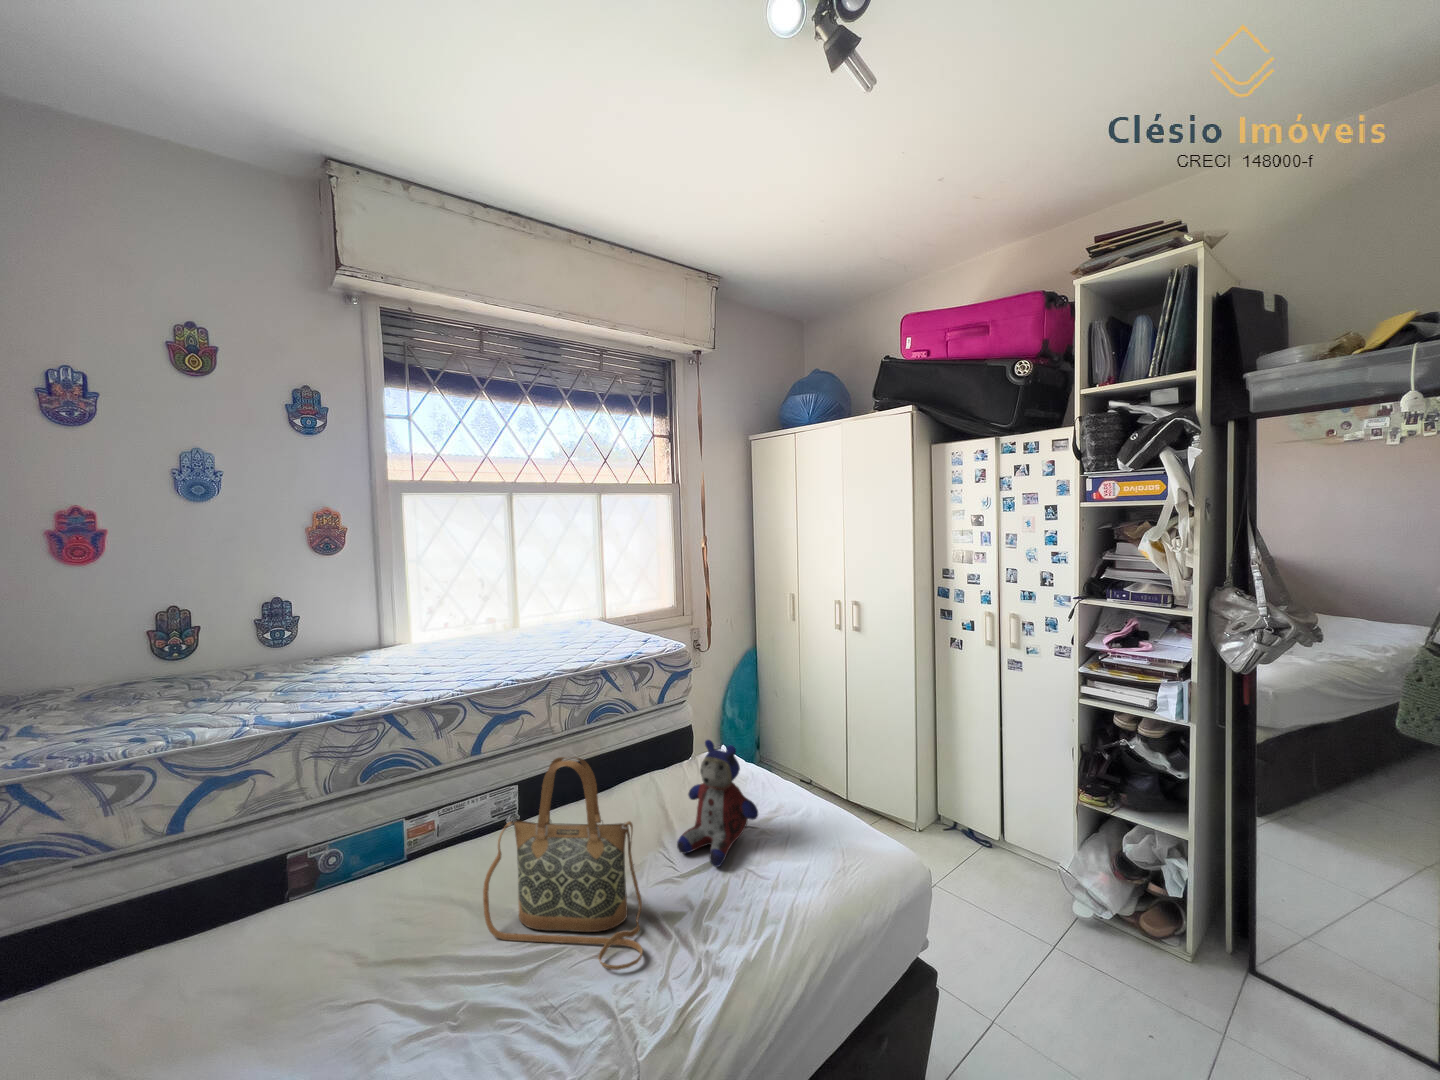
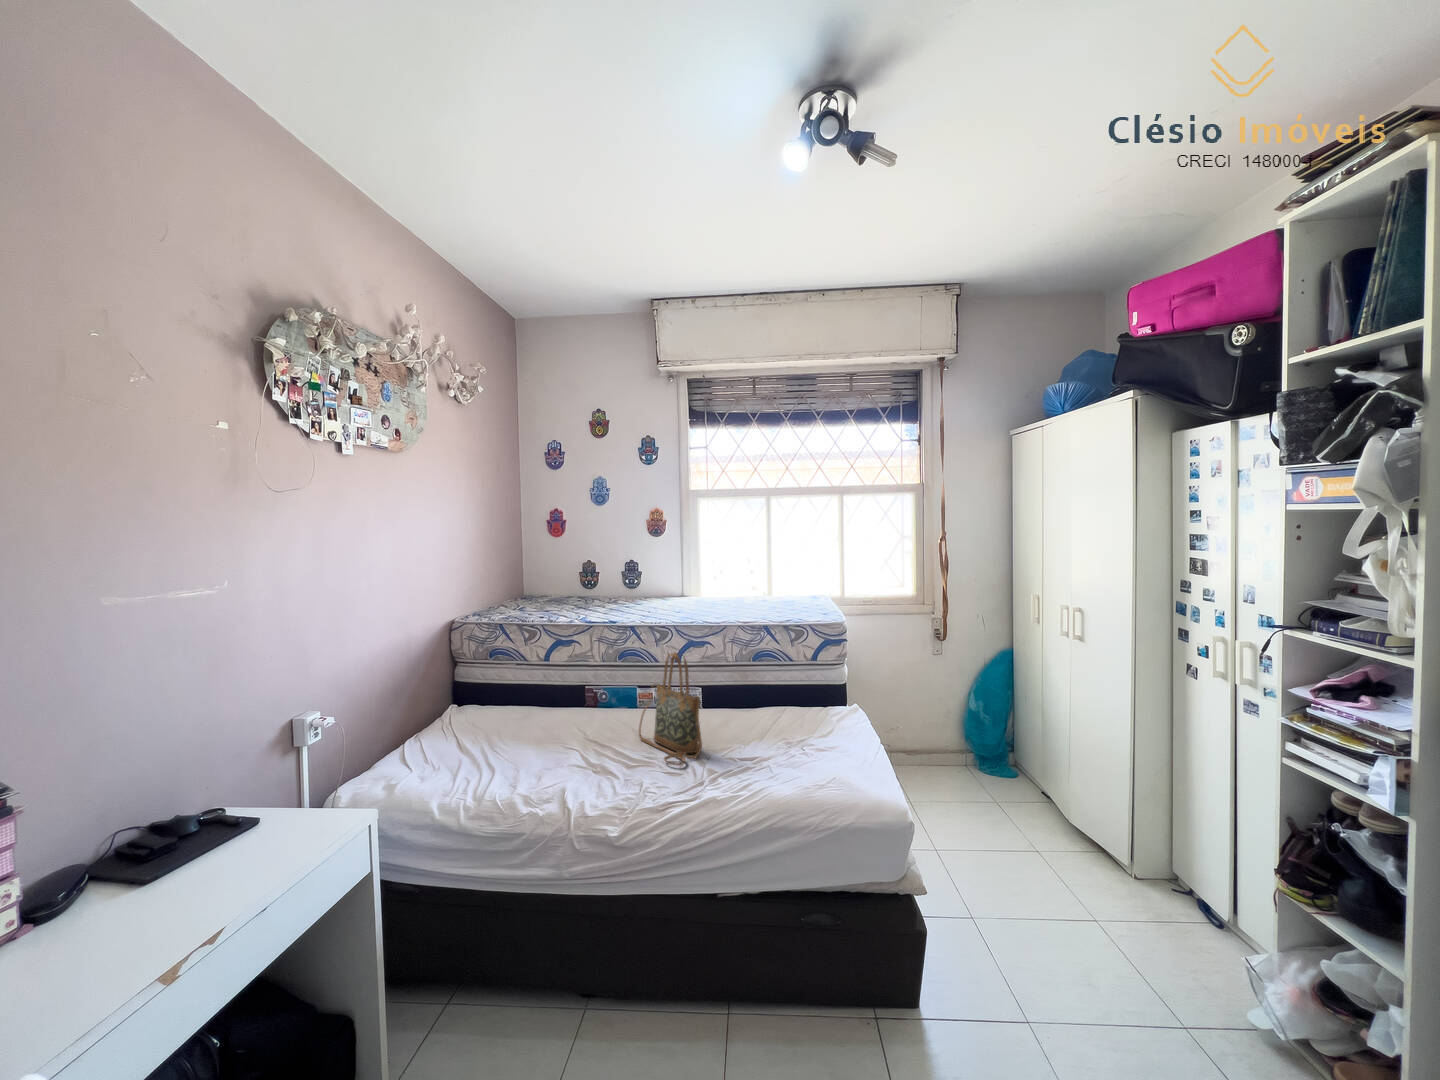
stuffed bear: present [677,740,758,867] -> none [752,674,803,754]

